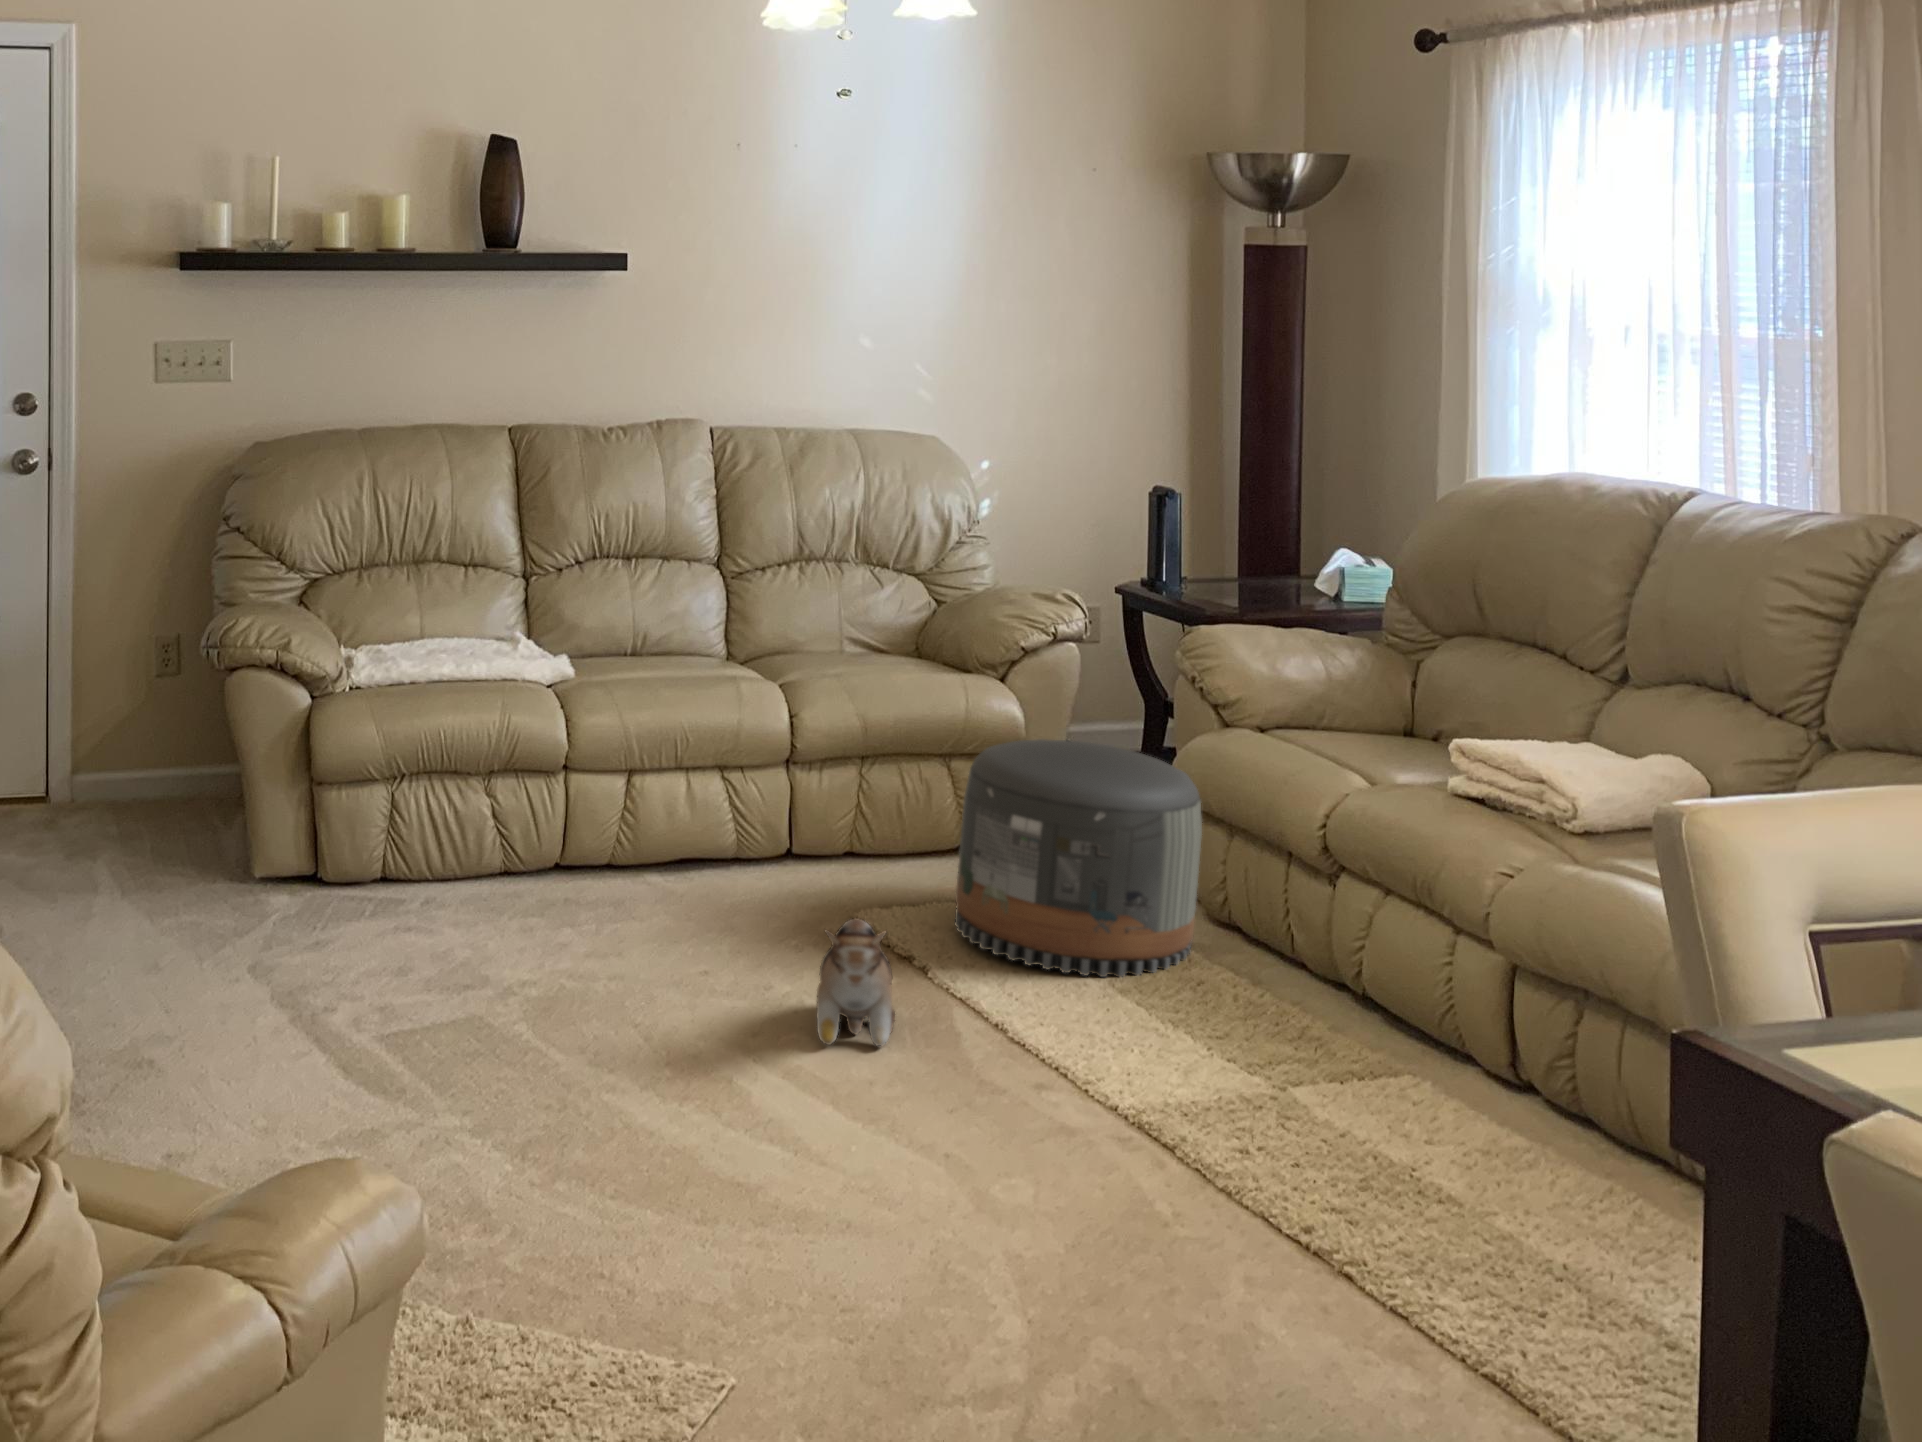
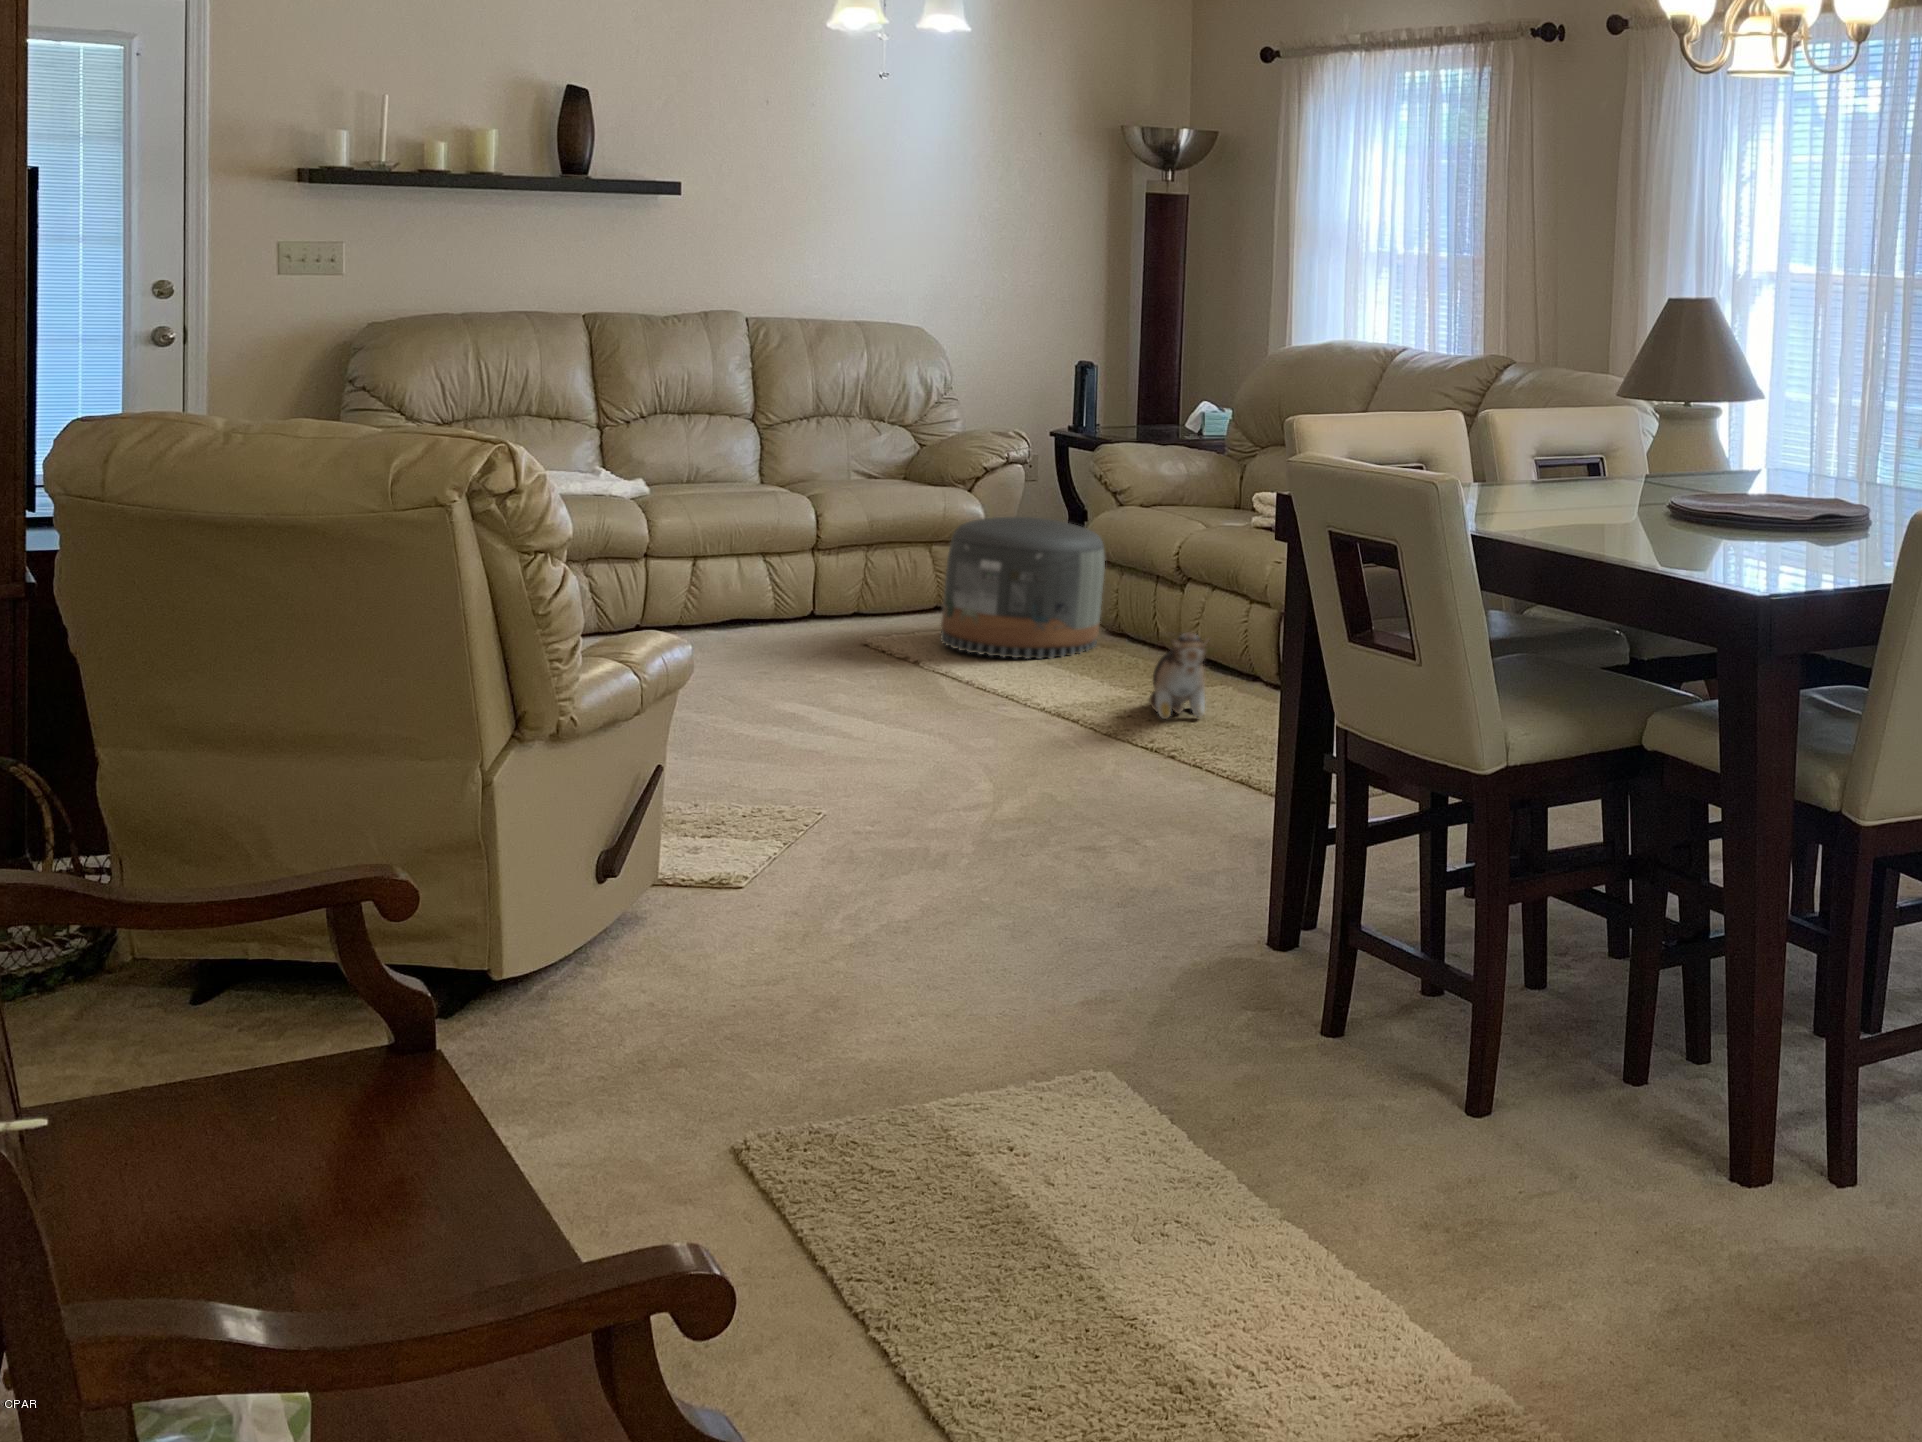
plush toy: present [817,918,895,1046] -> present [1150,633,1210,719]

